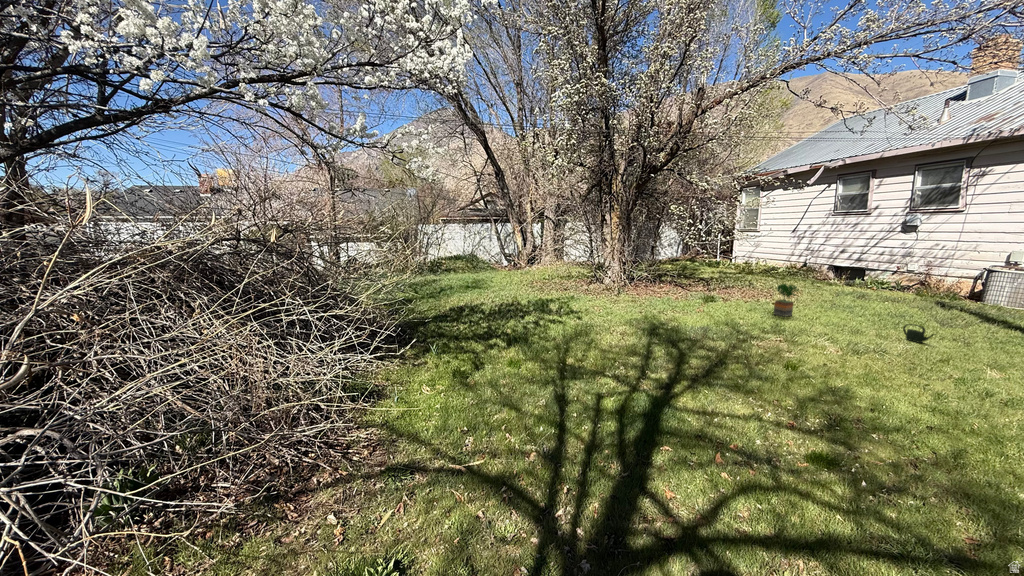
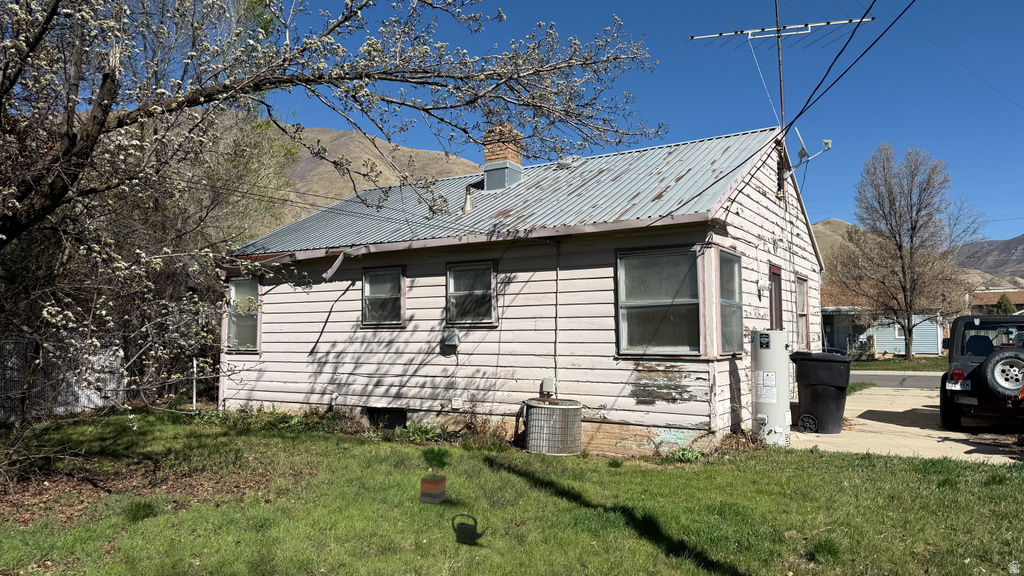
potted tree: present [774,284,799,317] -> present [420,447,452,504]

